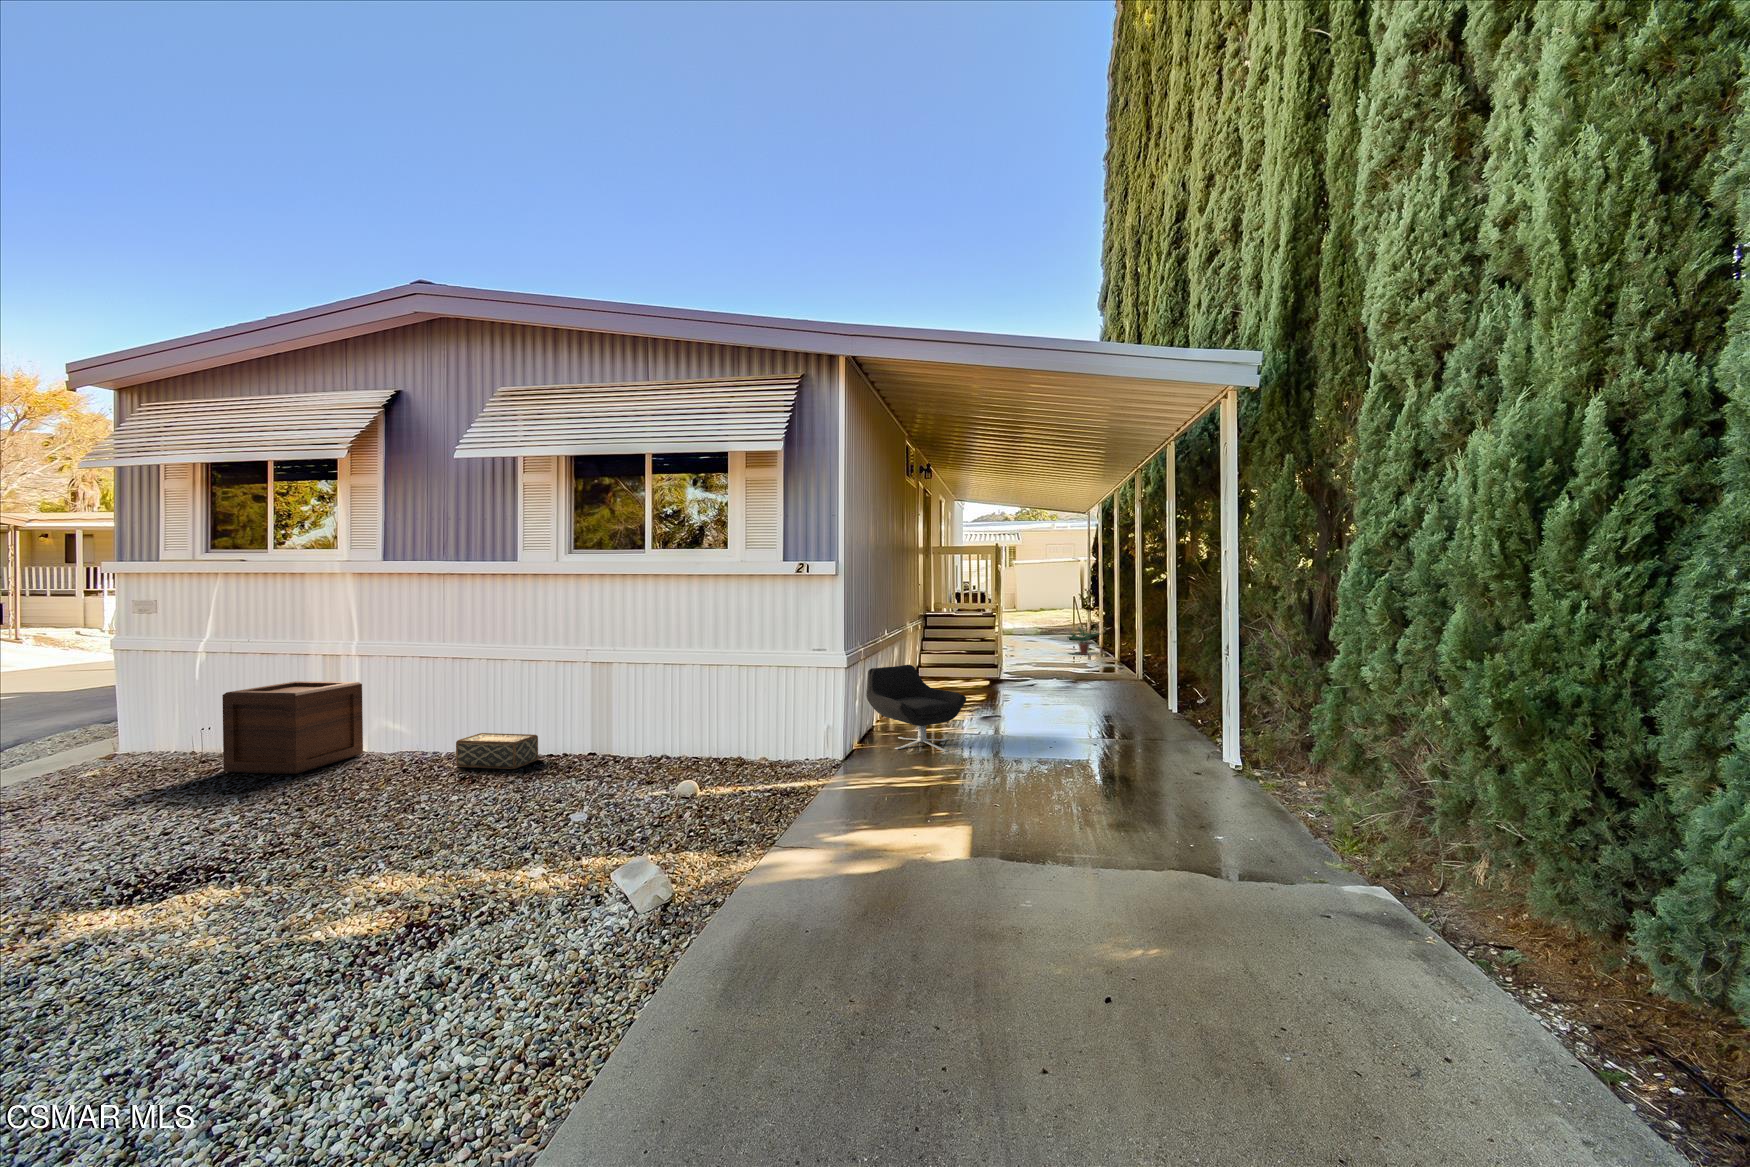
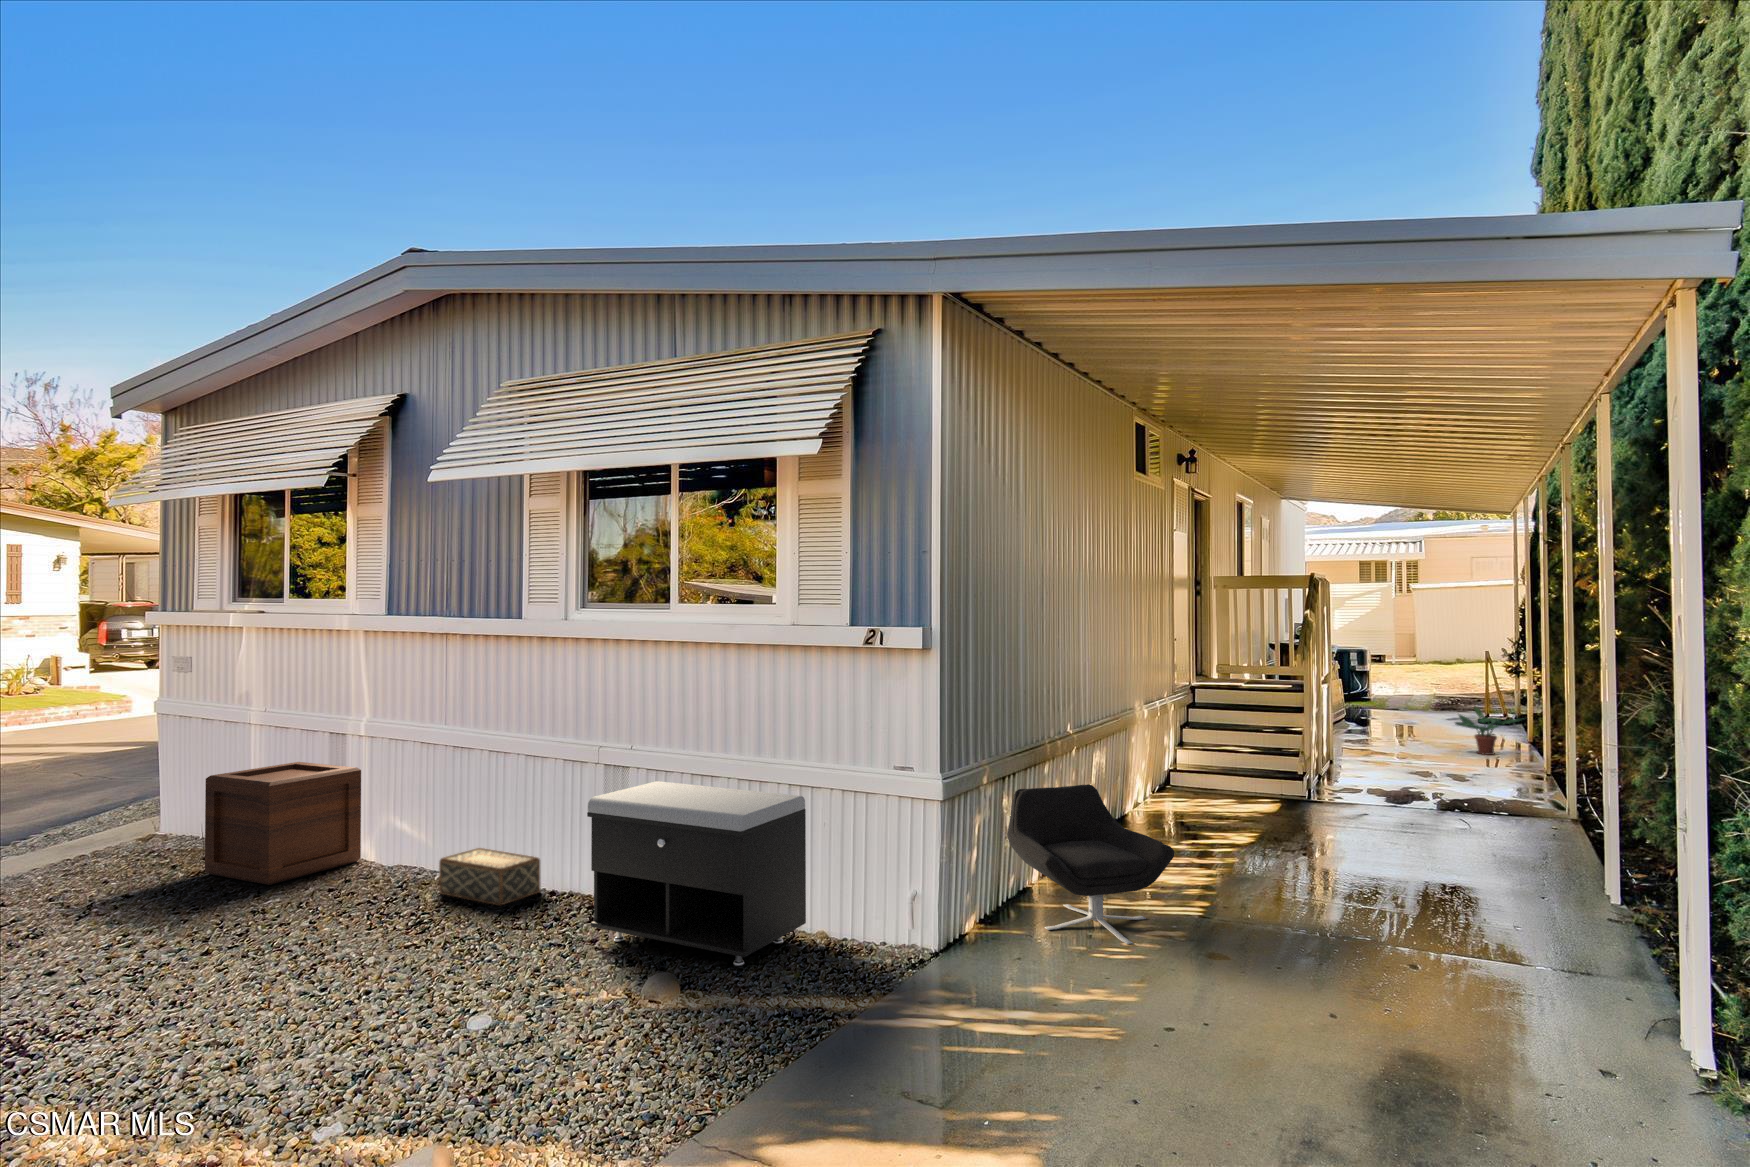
storage bench: none [603,673,753,782] -> present [587,781,806,966]

